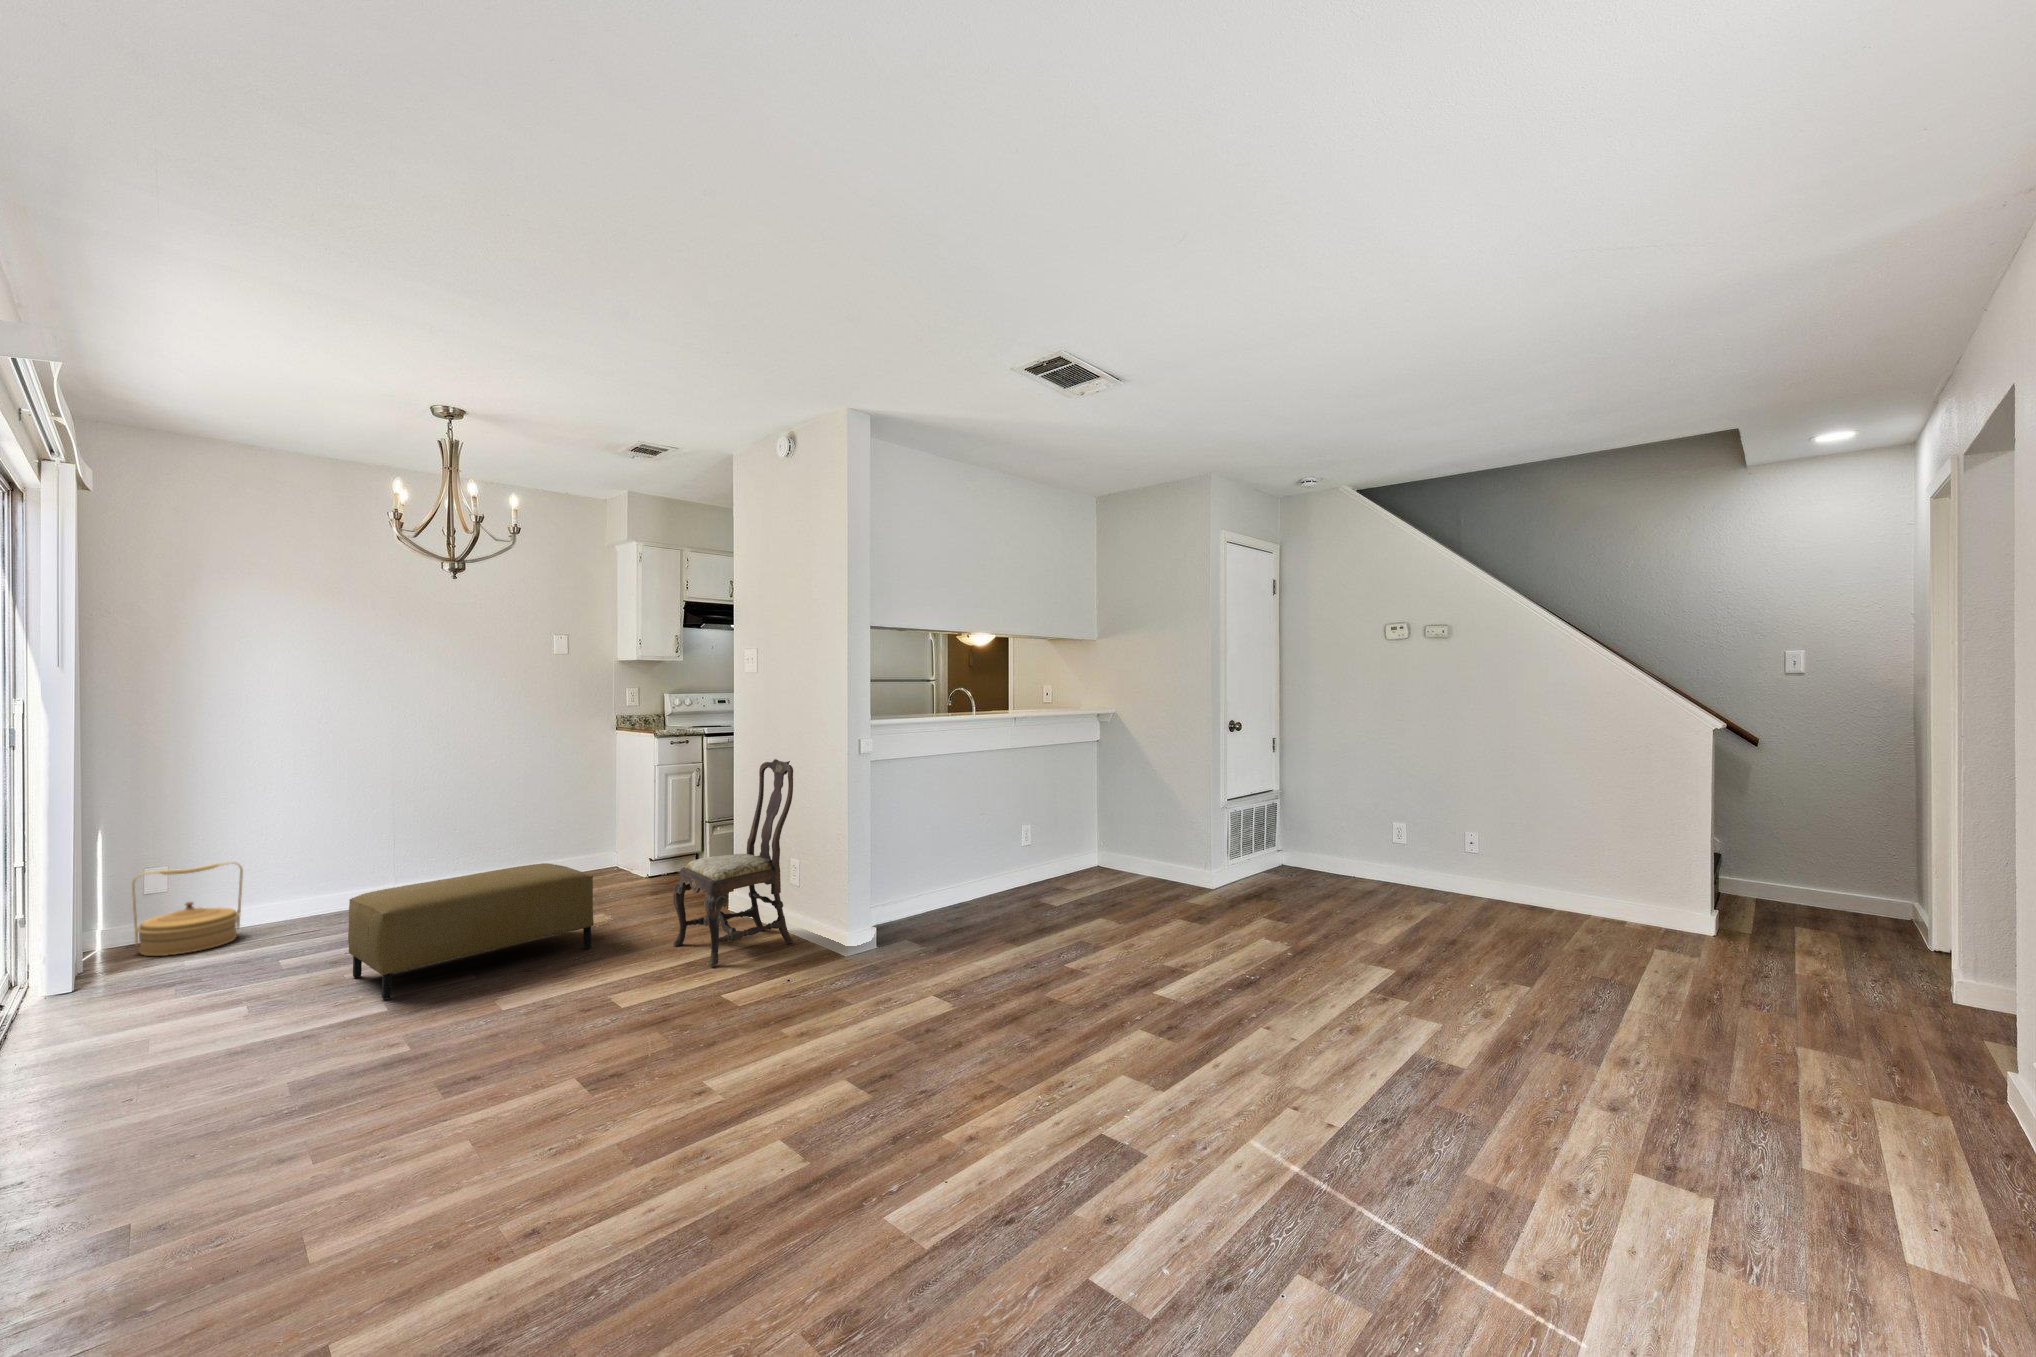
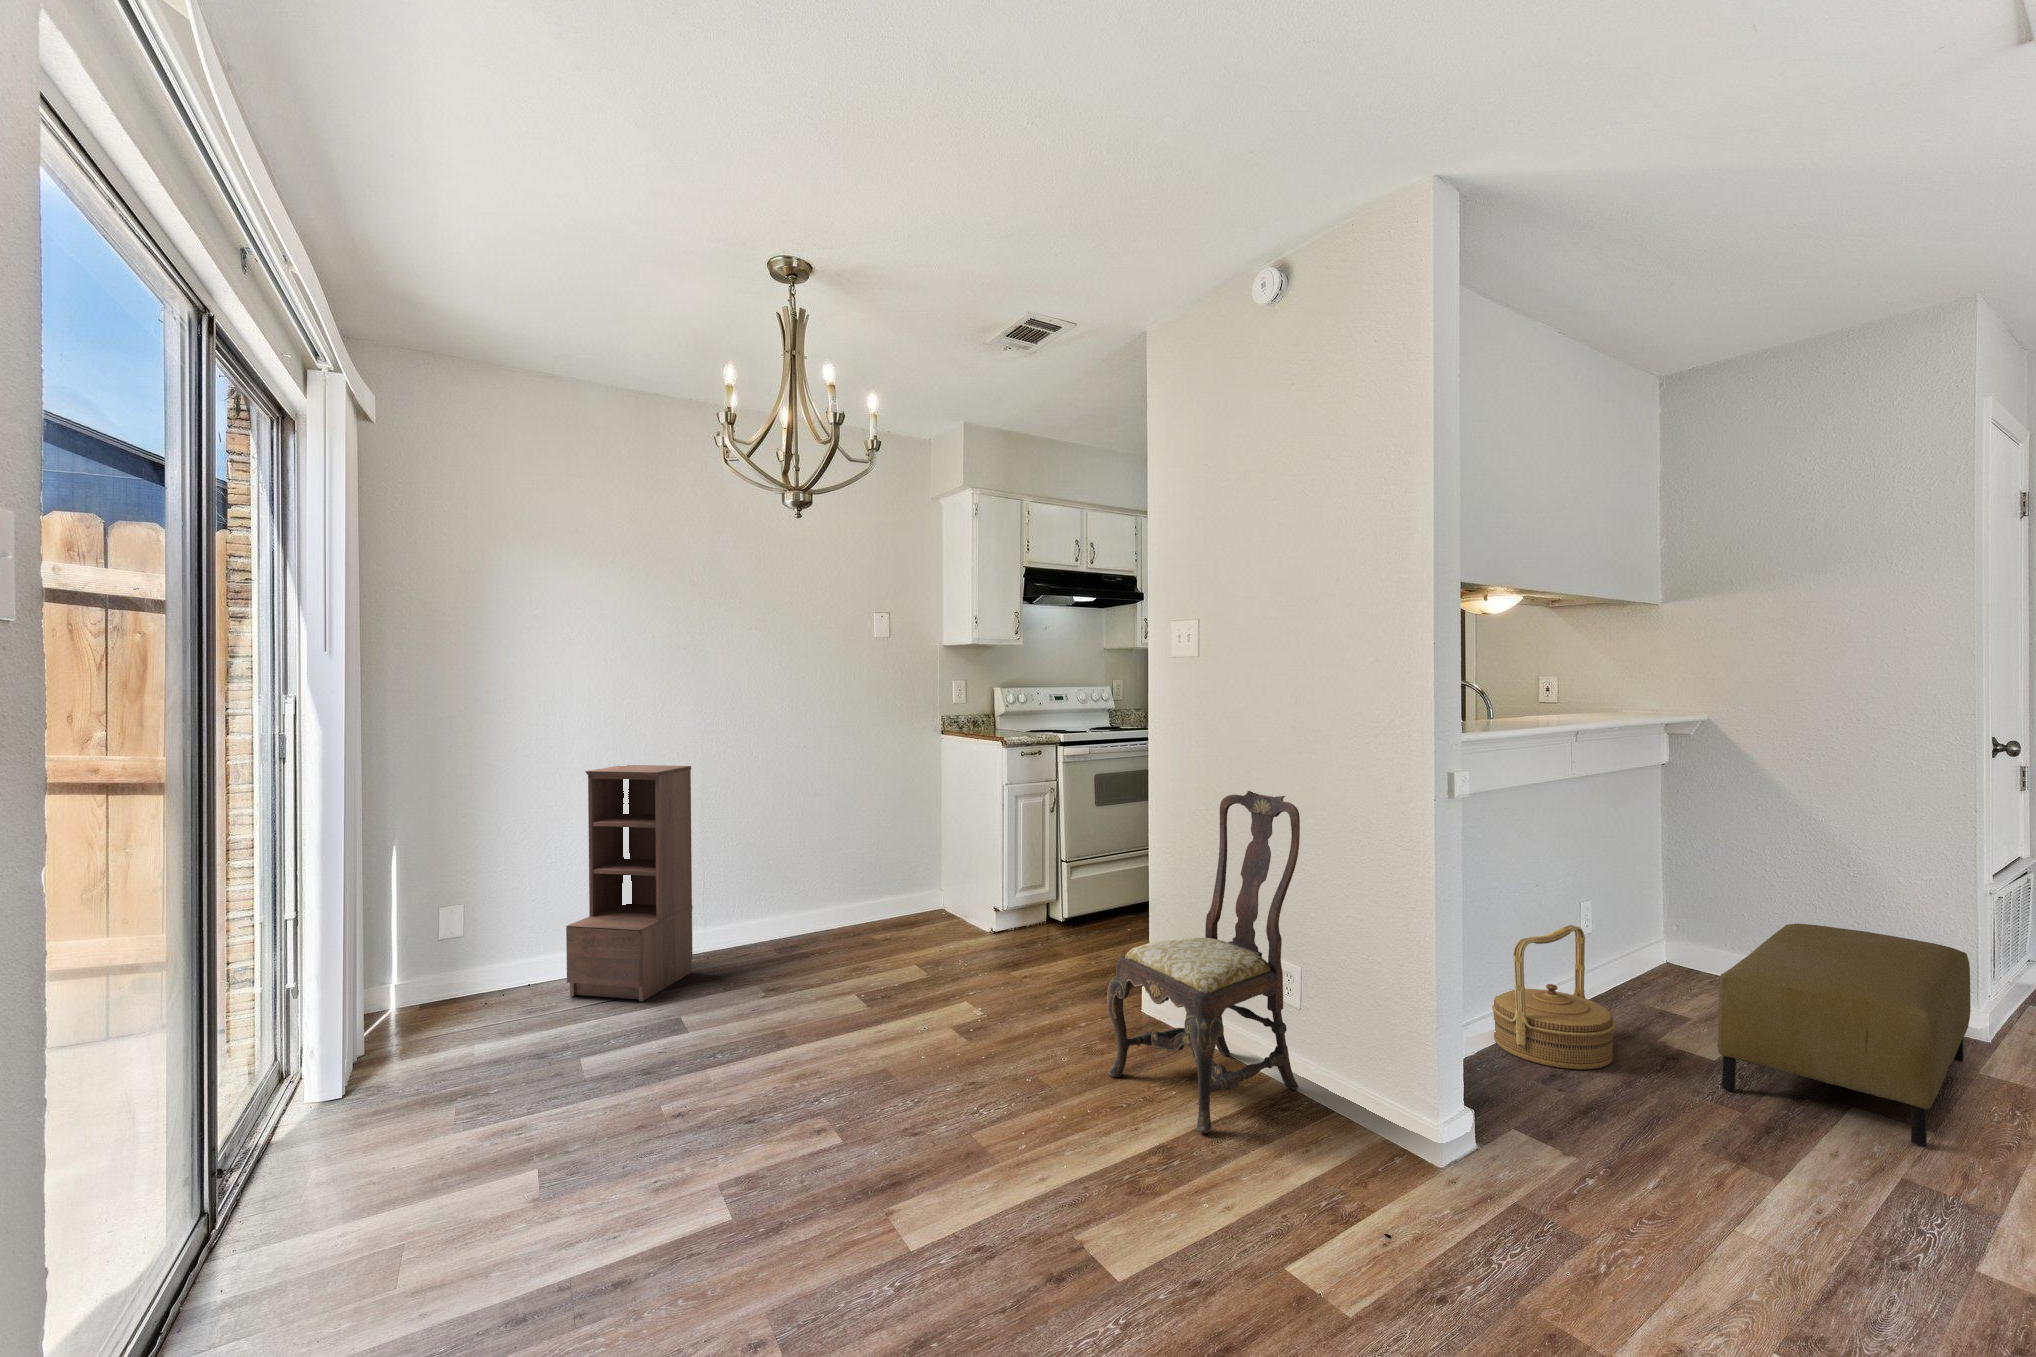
bookshelf: none [272,754,388,931] -> present [566,765,693,1001]
woven basket: present [132,862,243,956] -> present [1492,925,1616,1069]
ottoman: present [348,863,594,999] -> present [1718,924,1971,1146]

